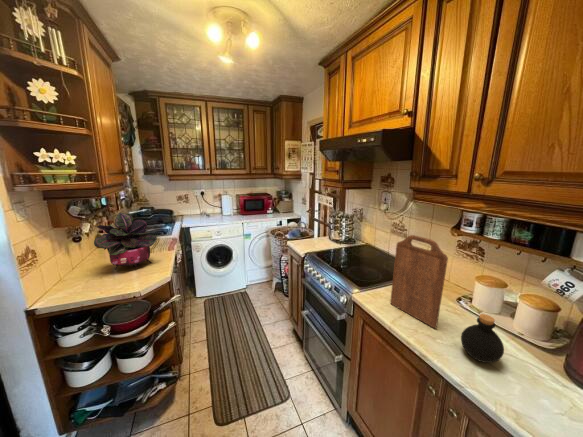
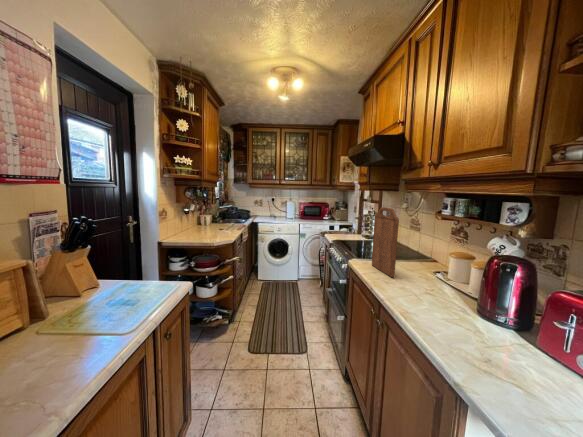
potted plant: present [94,213,157,270] -> none [195,198,230,234]
bottle: present [461,314,504,363] -> none [397,257,425,293]

